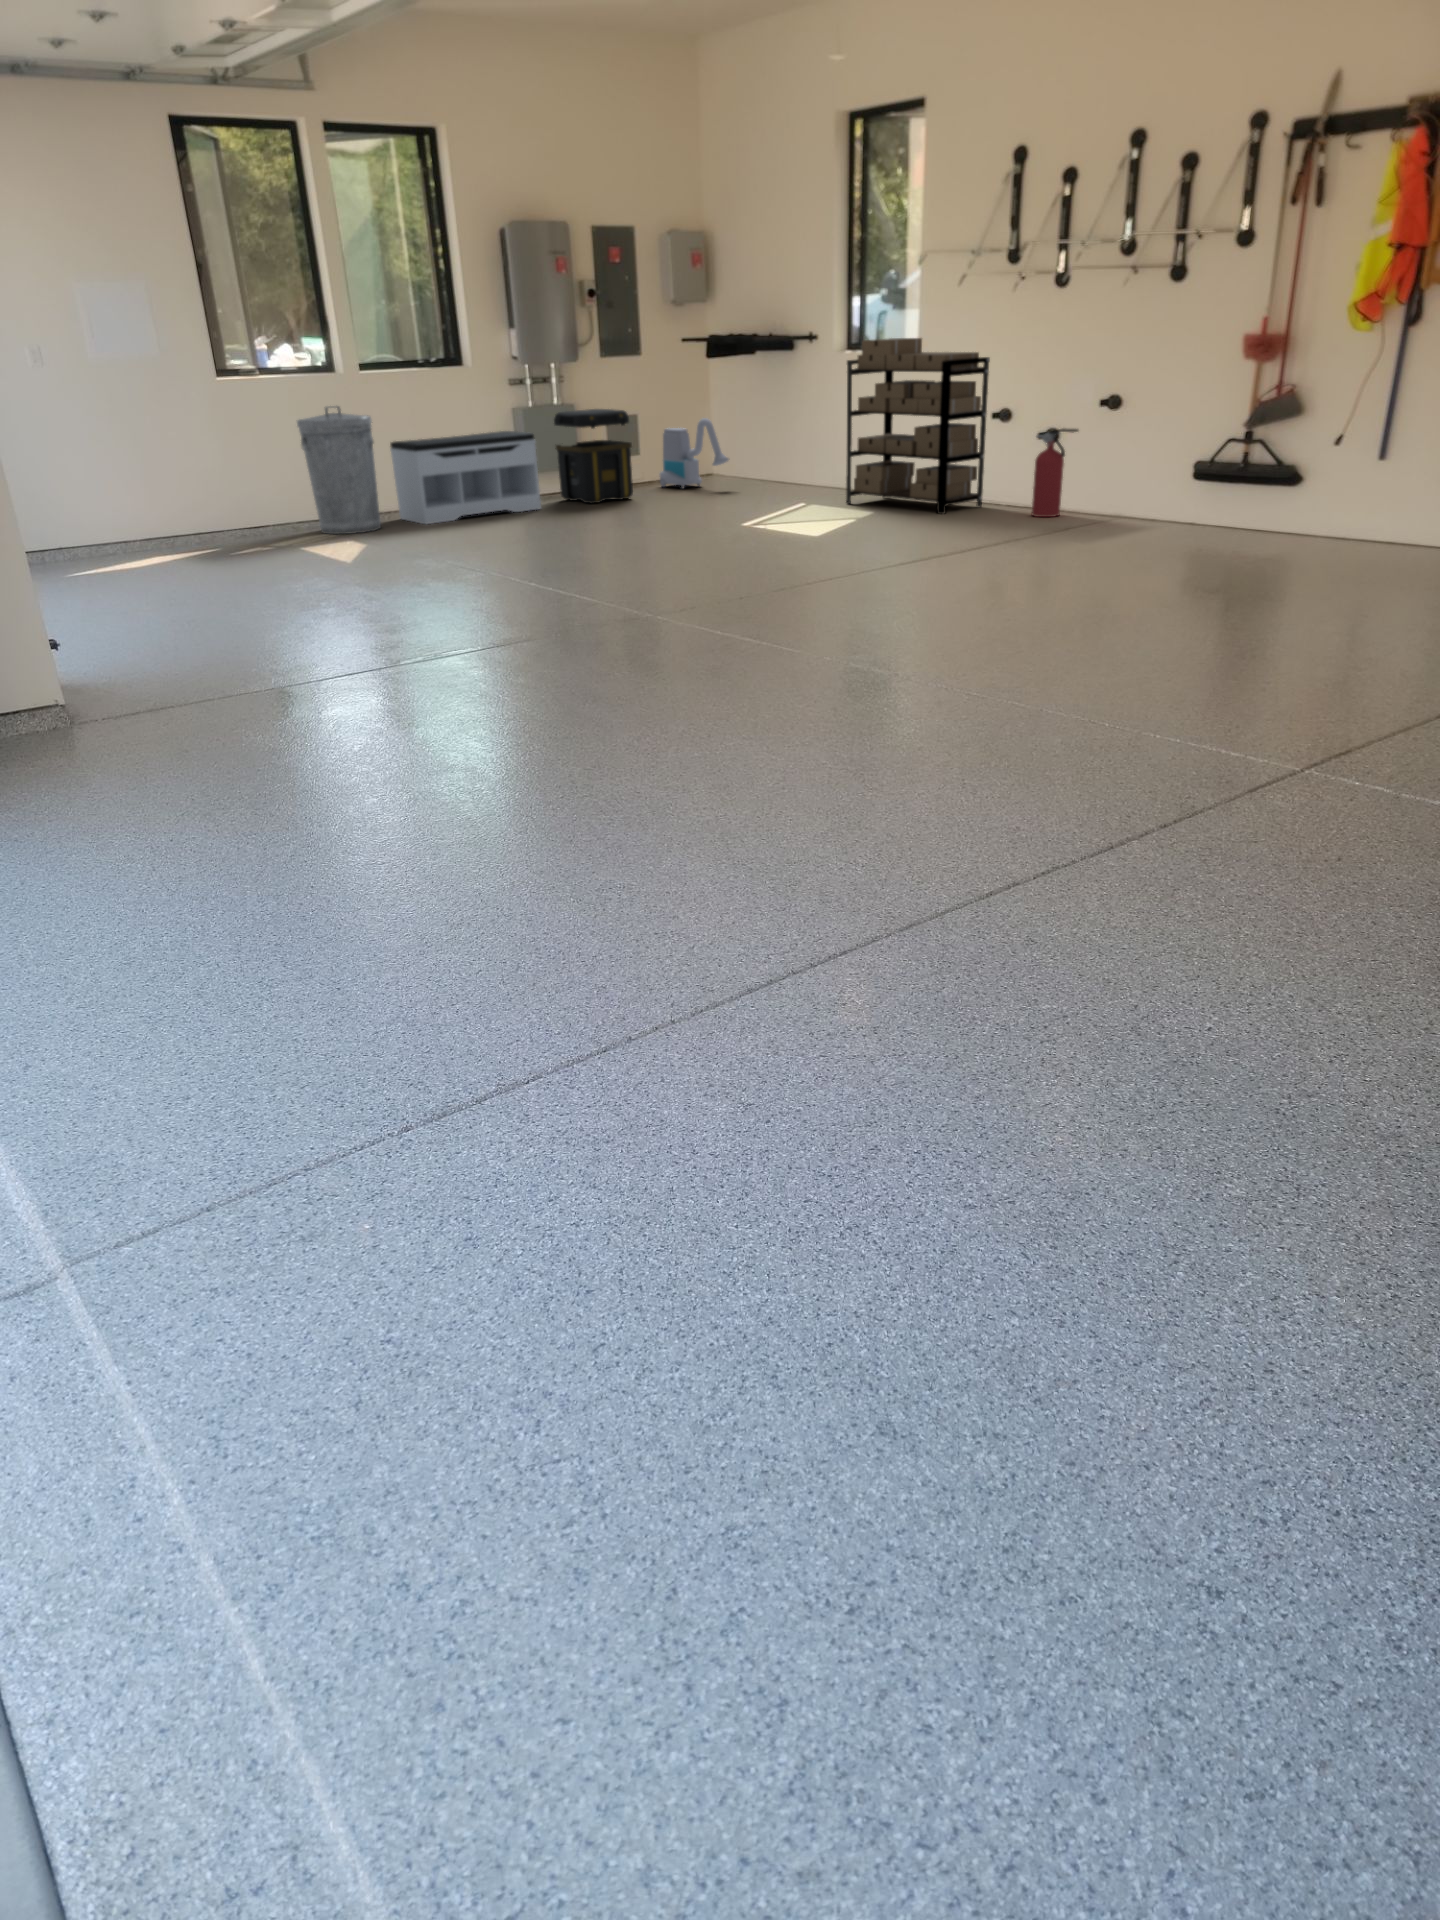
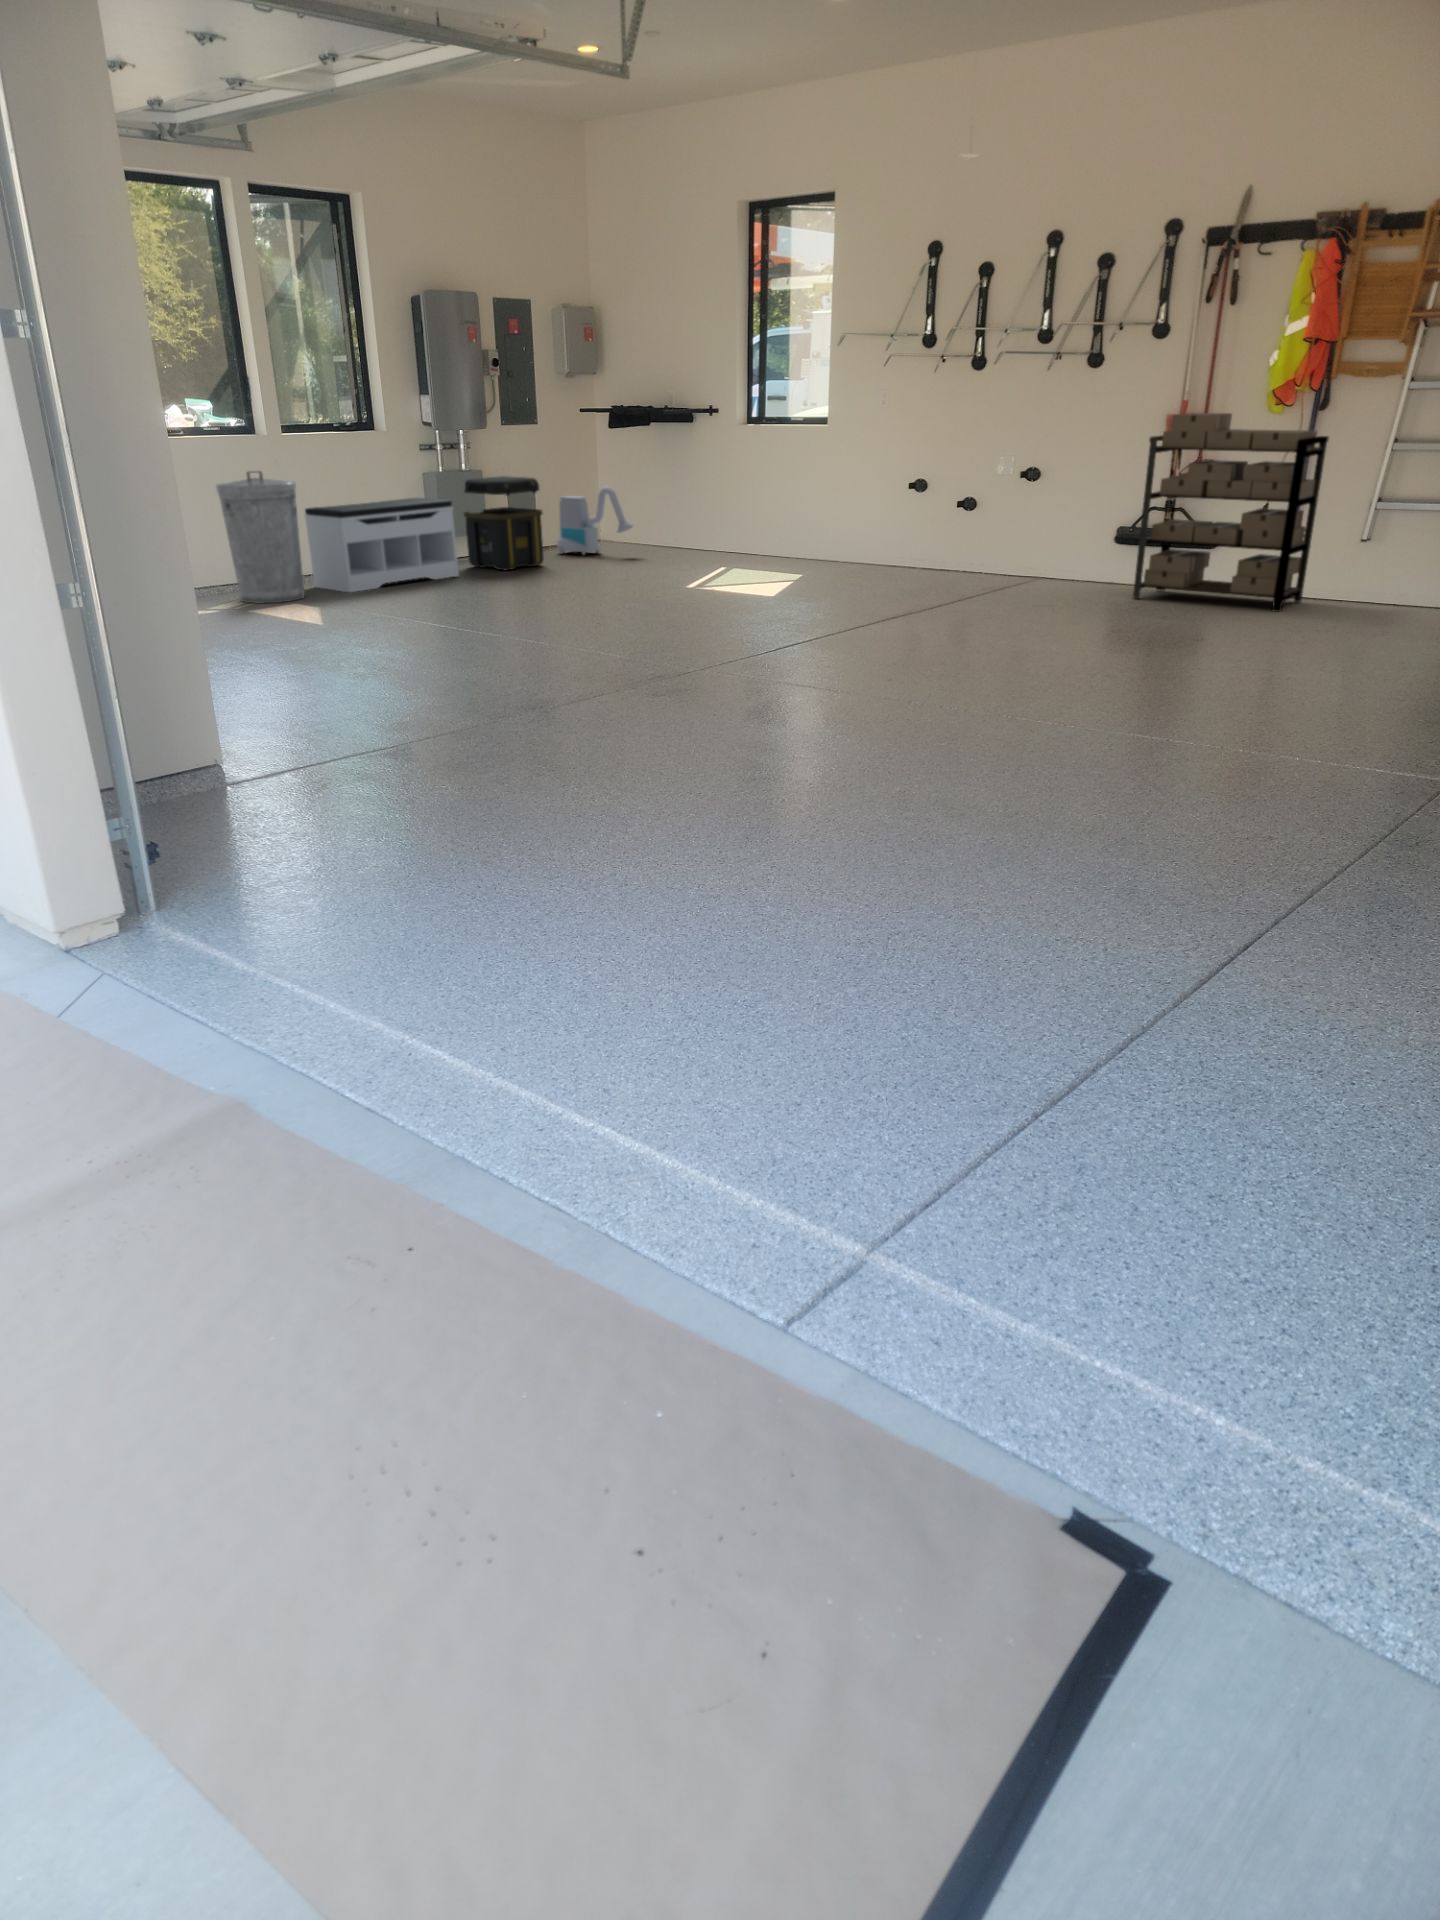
shelving unit: present [846,338,990,514] -> present [1133,413,1329,612]
fire extinguisher: present [1032,429,1078,517] -> none [958,498,1003,580]

